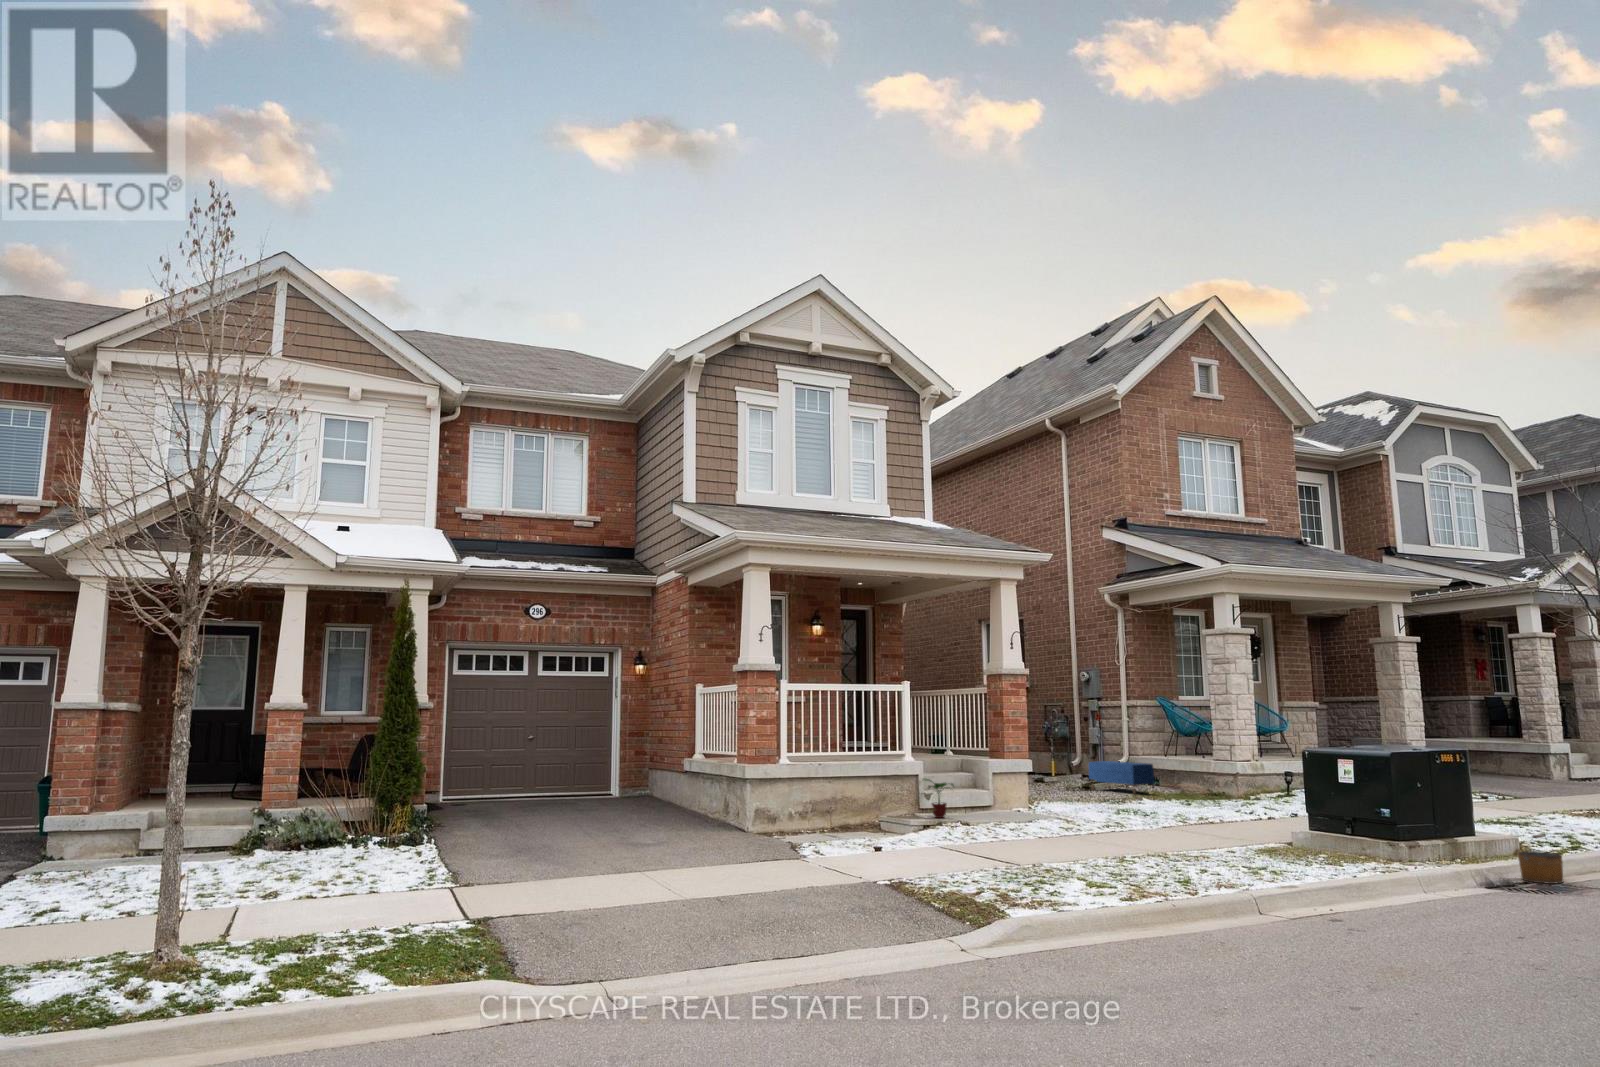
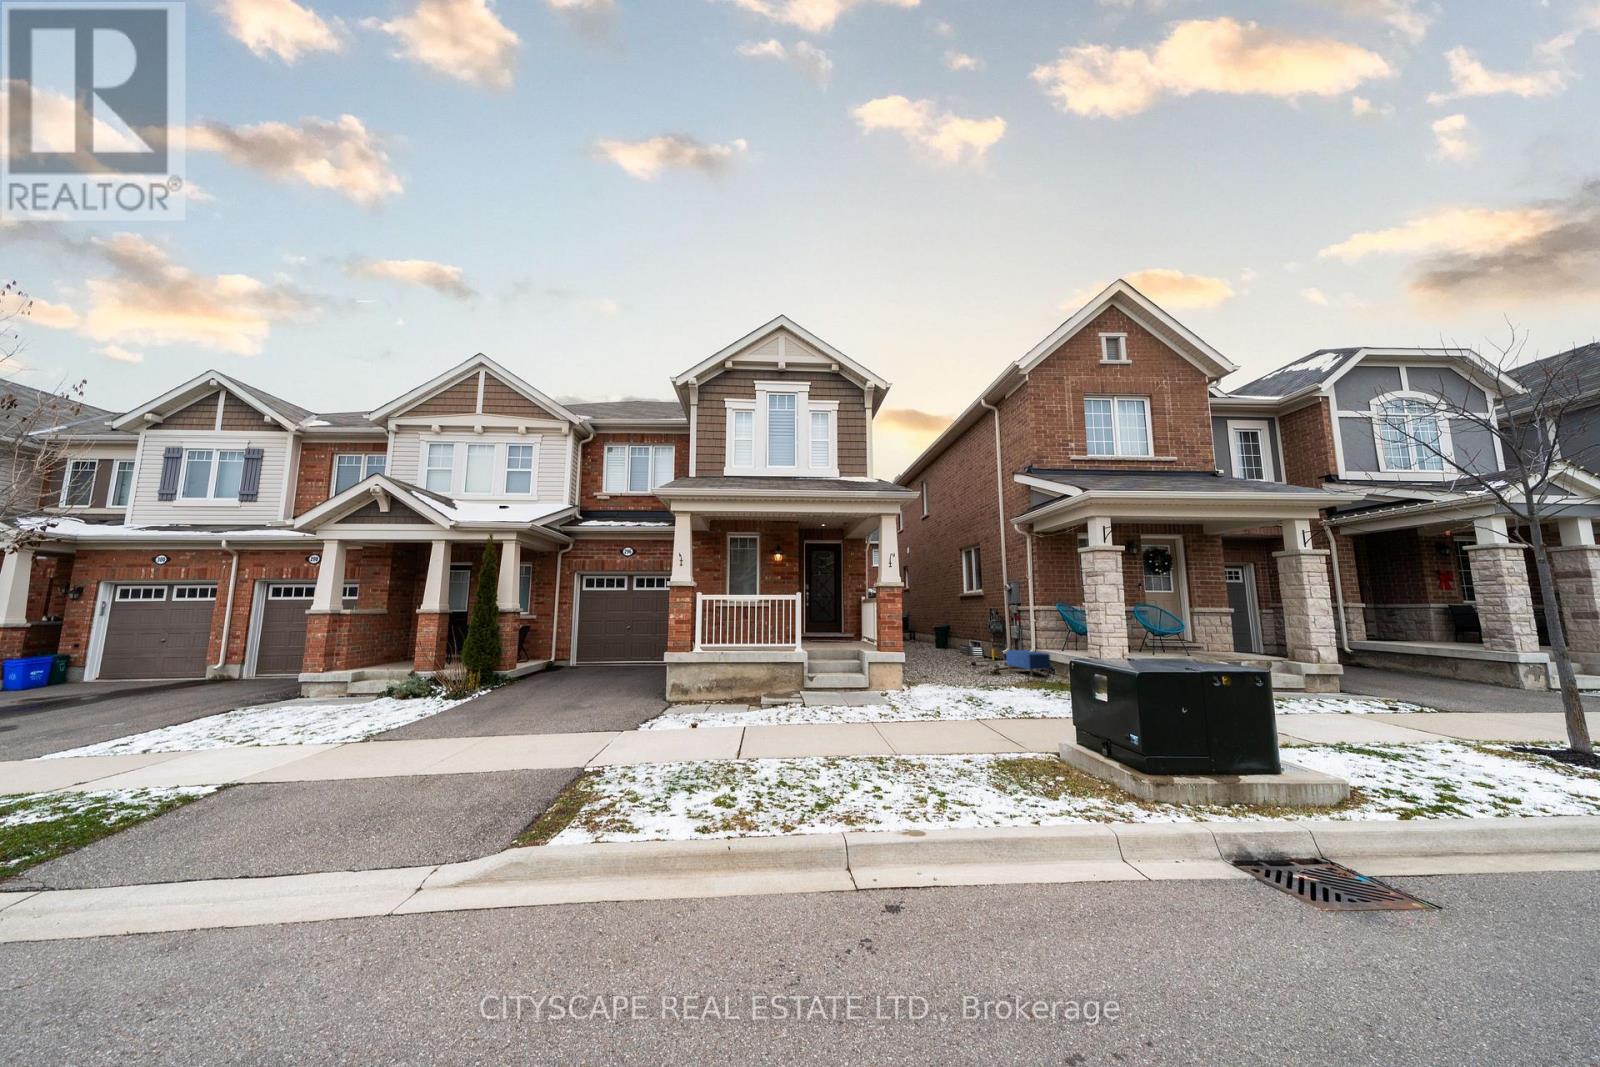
potted plant: present [924,779,954,818] -> none [809,664,841,693]
bucket: present [1518,834,1563,884] -> none [1170,764,1218,821]

